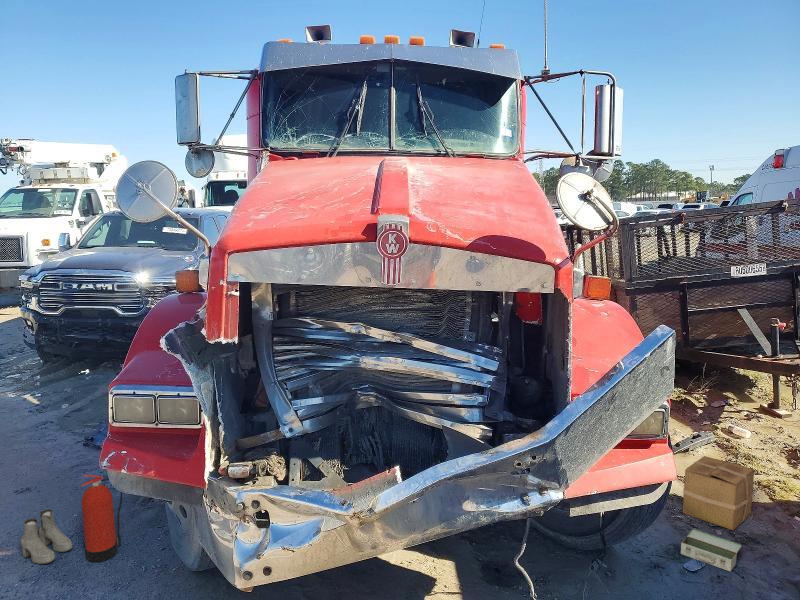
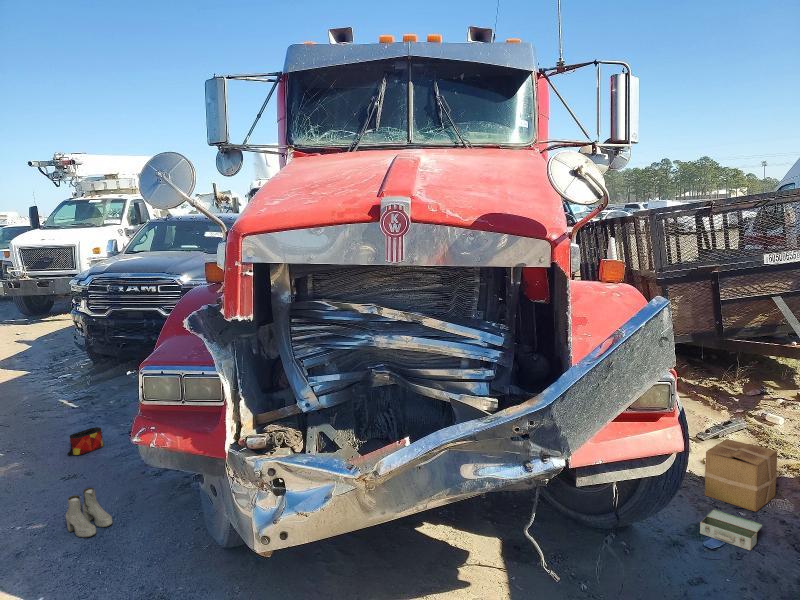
bag: none [18,439,58,470] -> present [67,427,103,456]
fire extinguisher: present [81,475,122,562] -> none [119,453,157,536]

